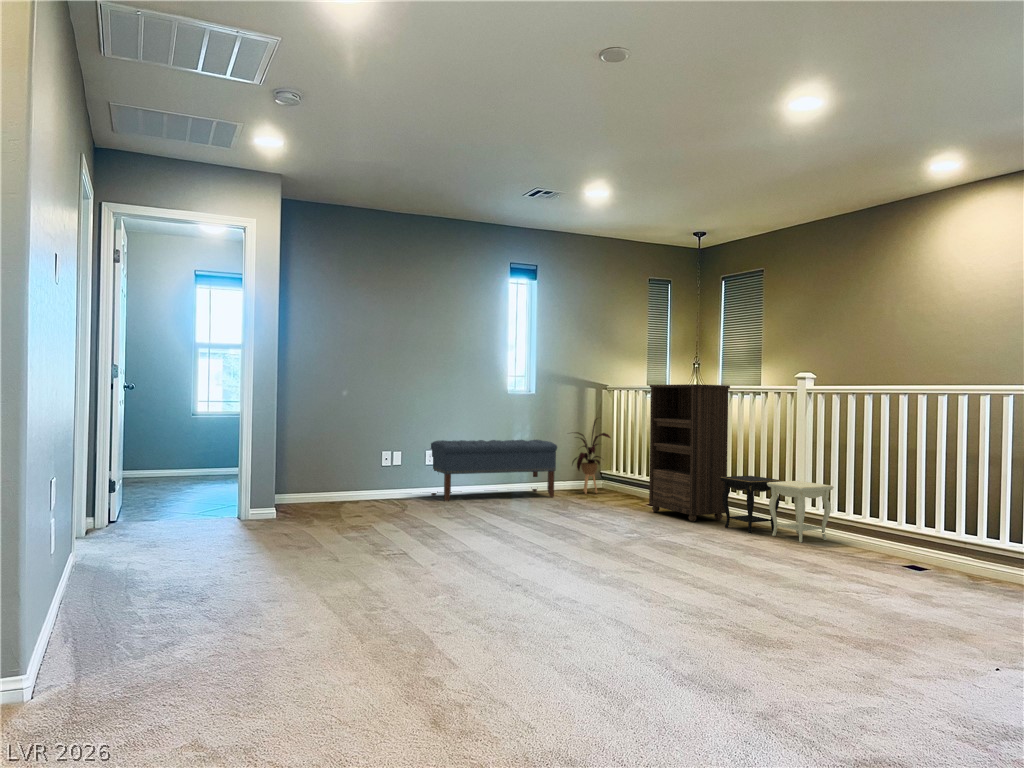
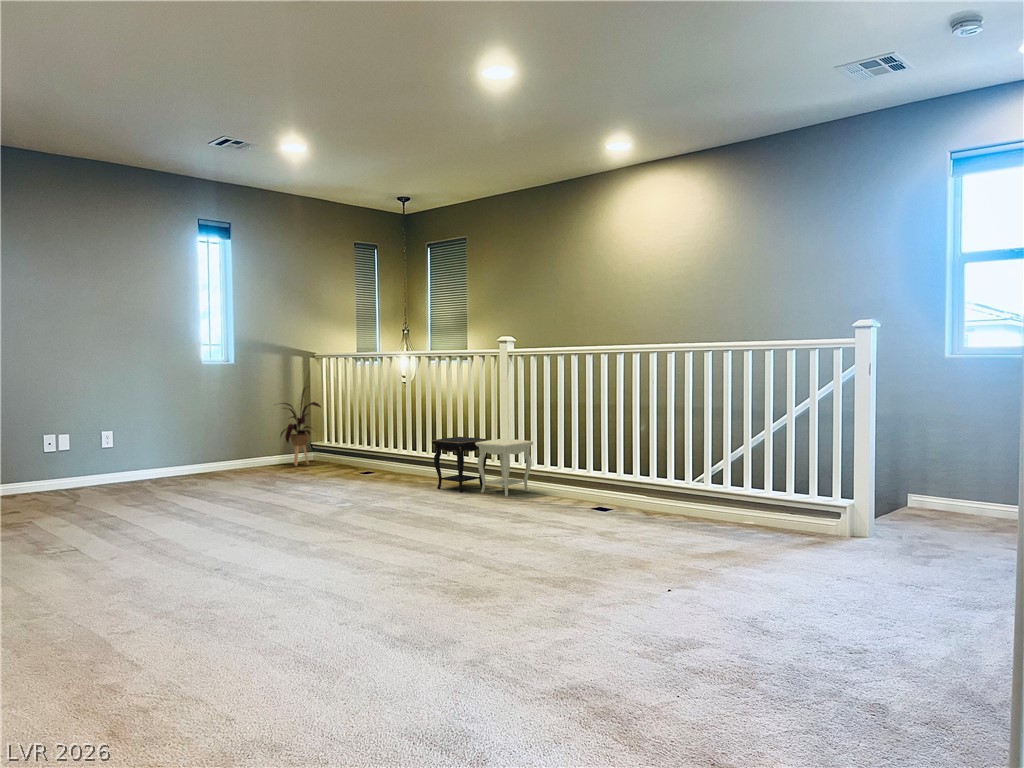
bookshelf: present [649,384,730,522] -> none [359,350,438,486]
bench: present [431,440,557,501] -> none [105,413,263,490]

